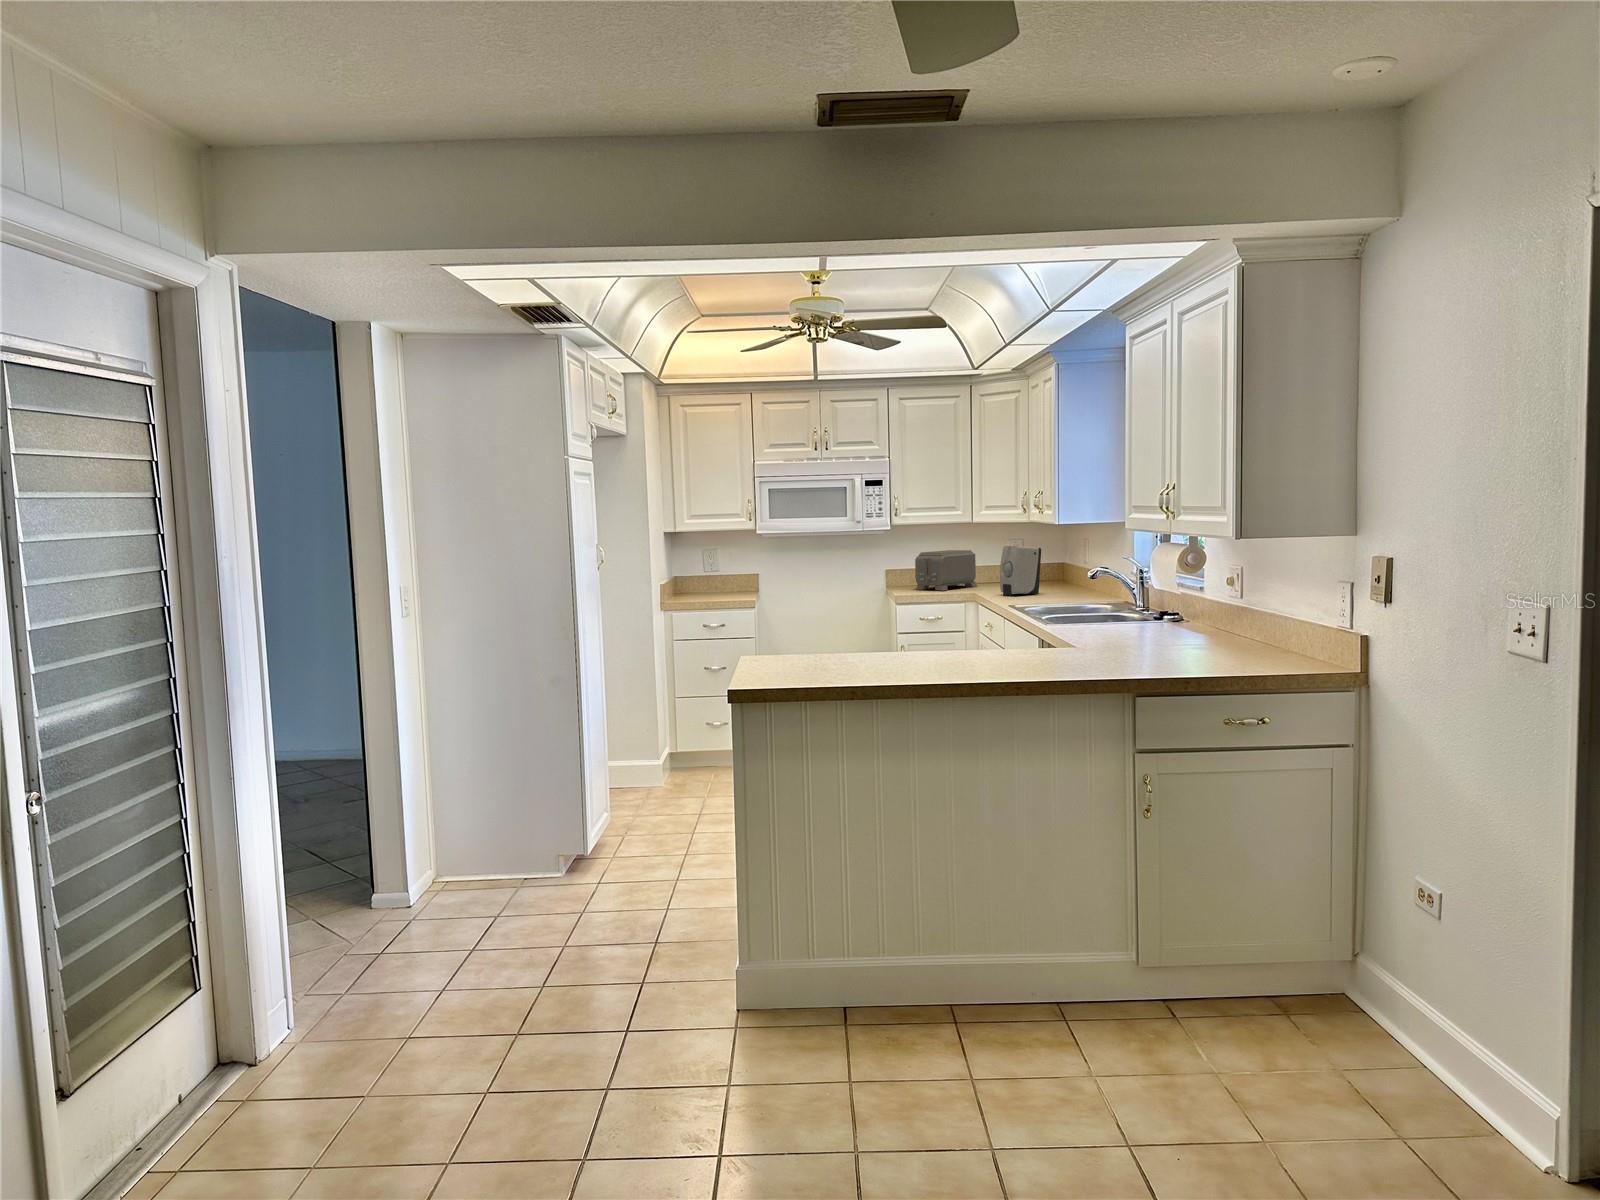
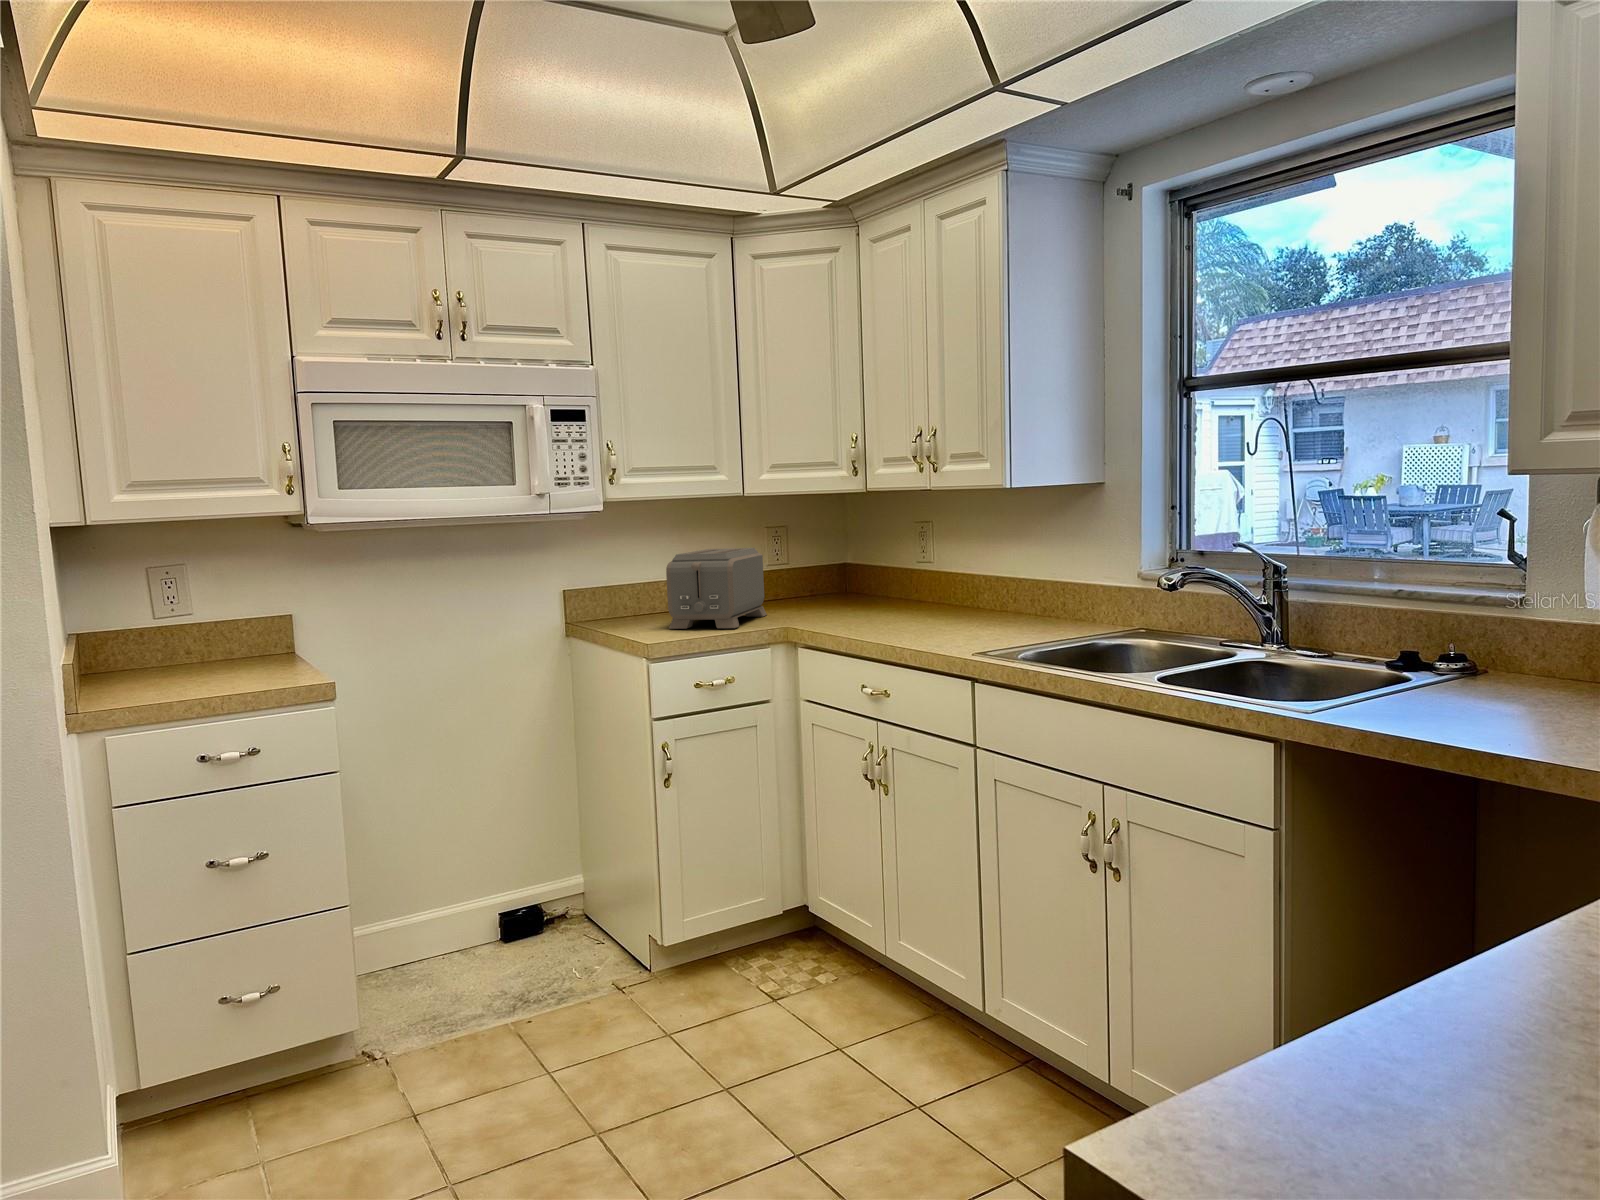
soap dispenser: present [1000,546,1041,596] -> none [873,534,940,632]

